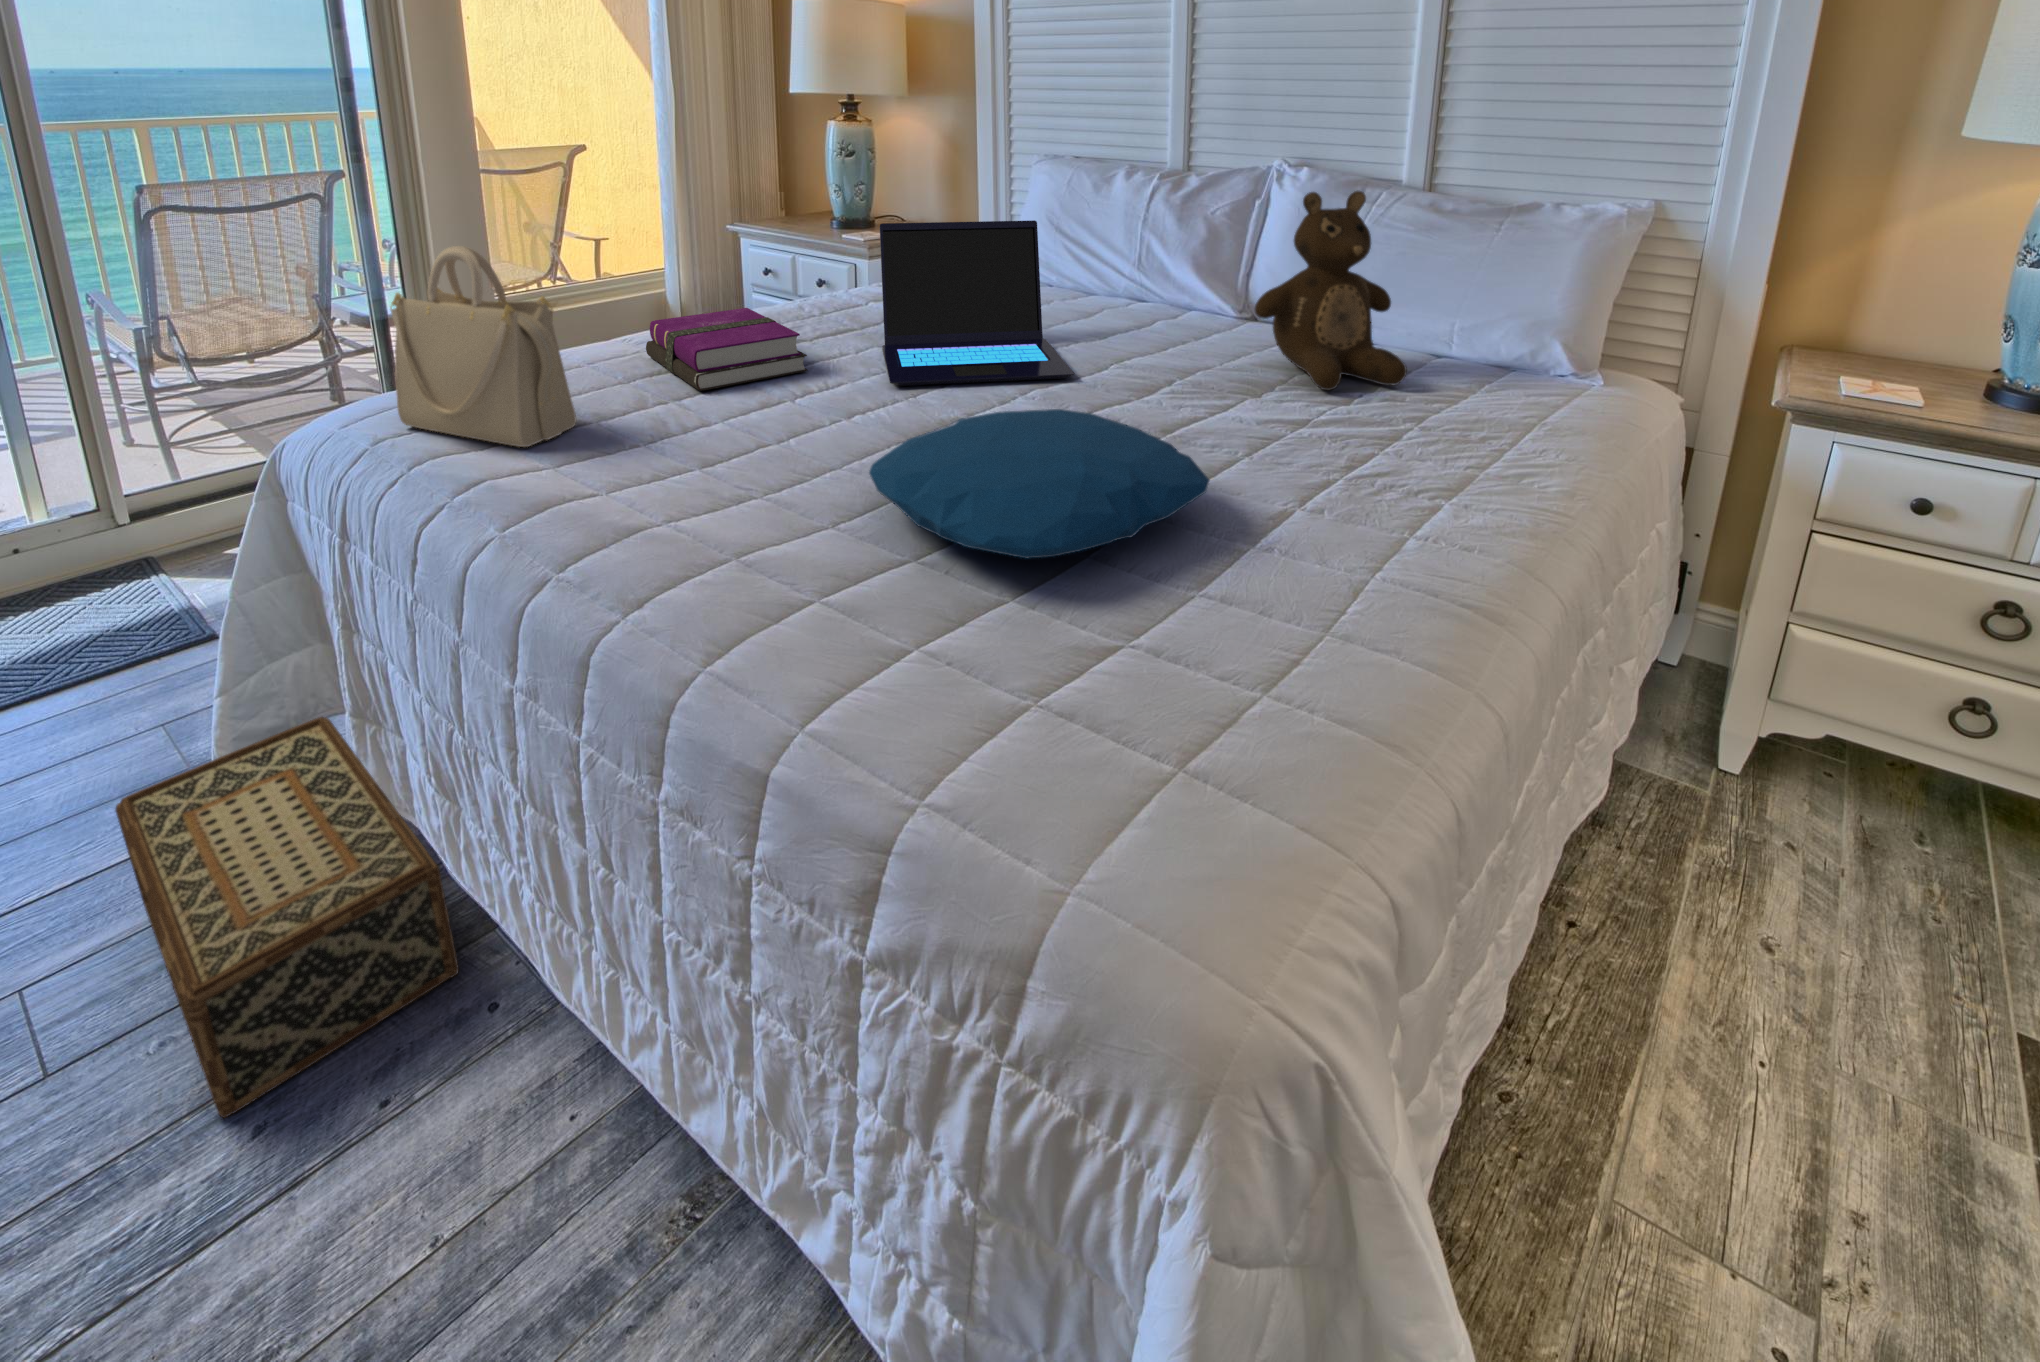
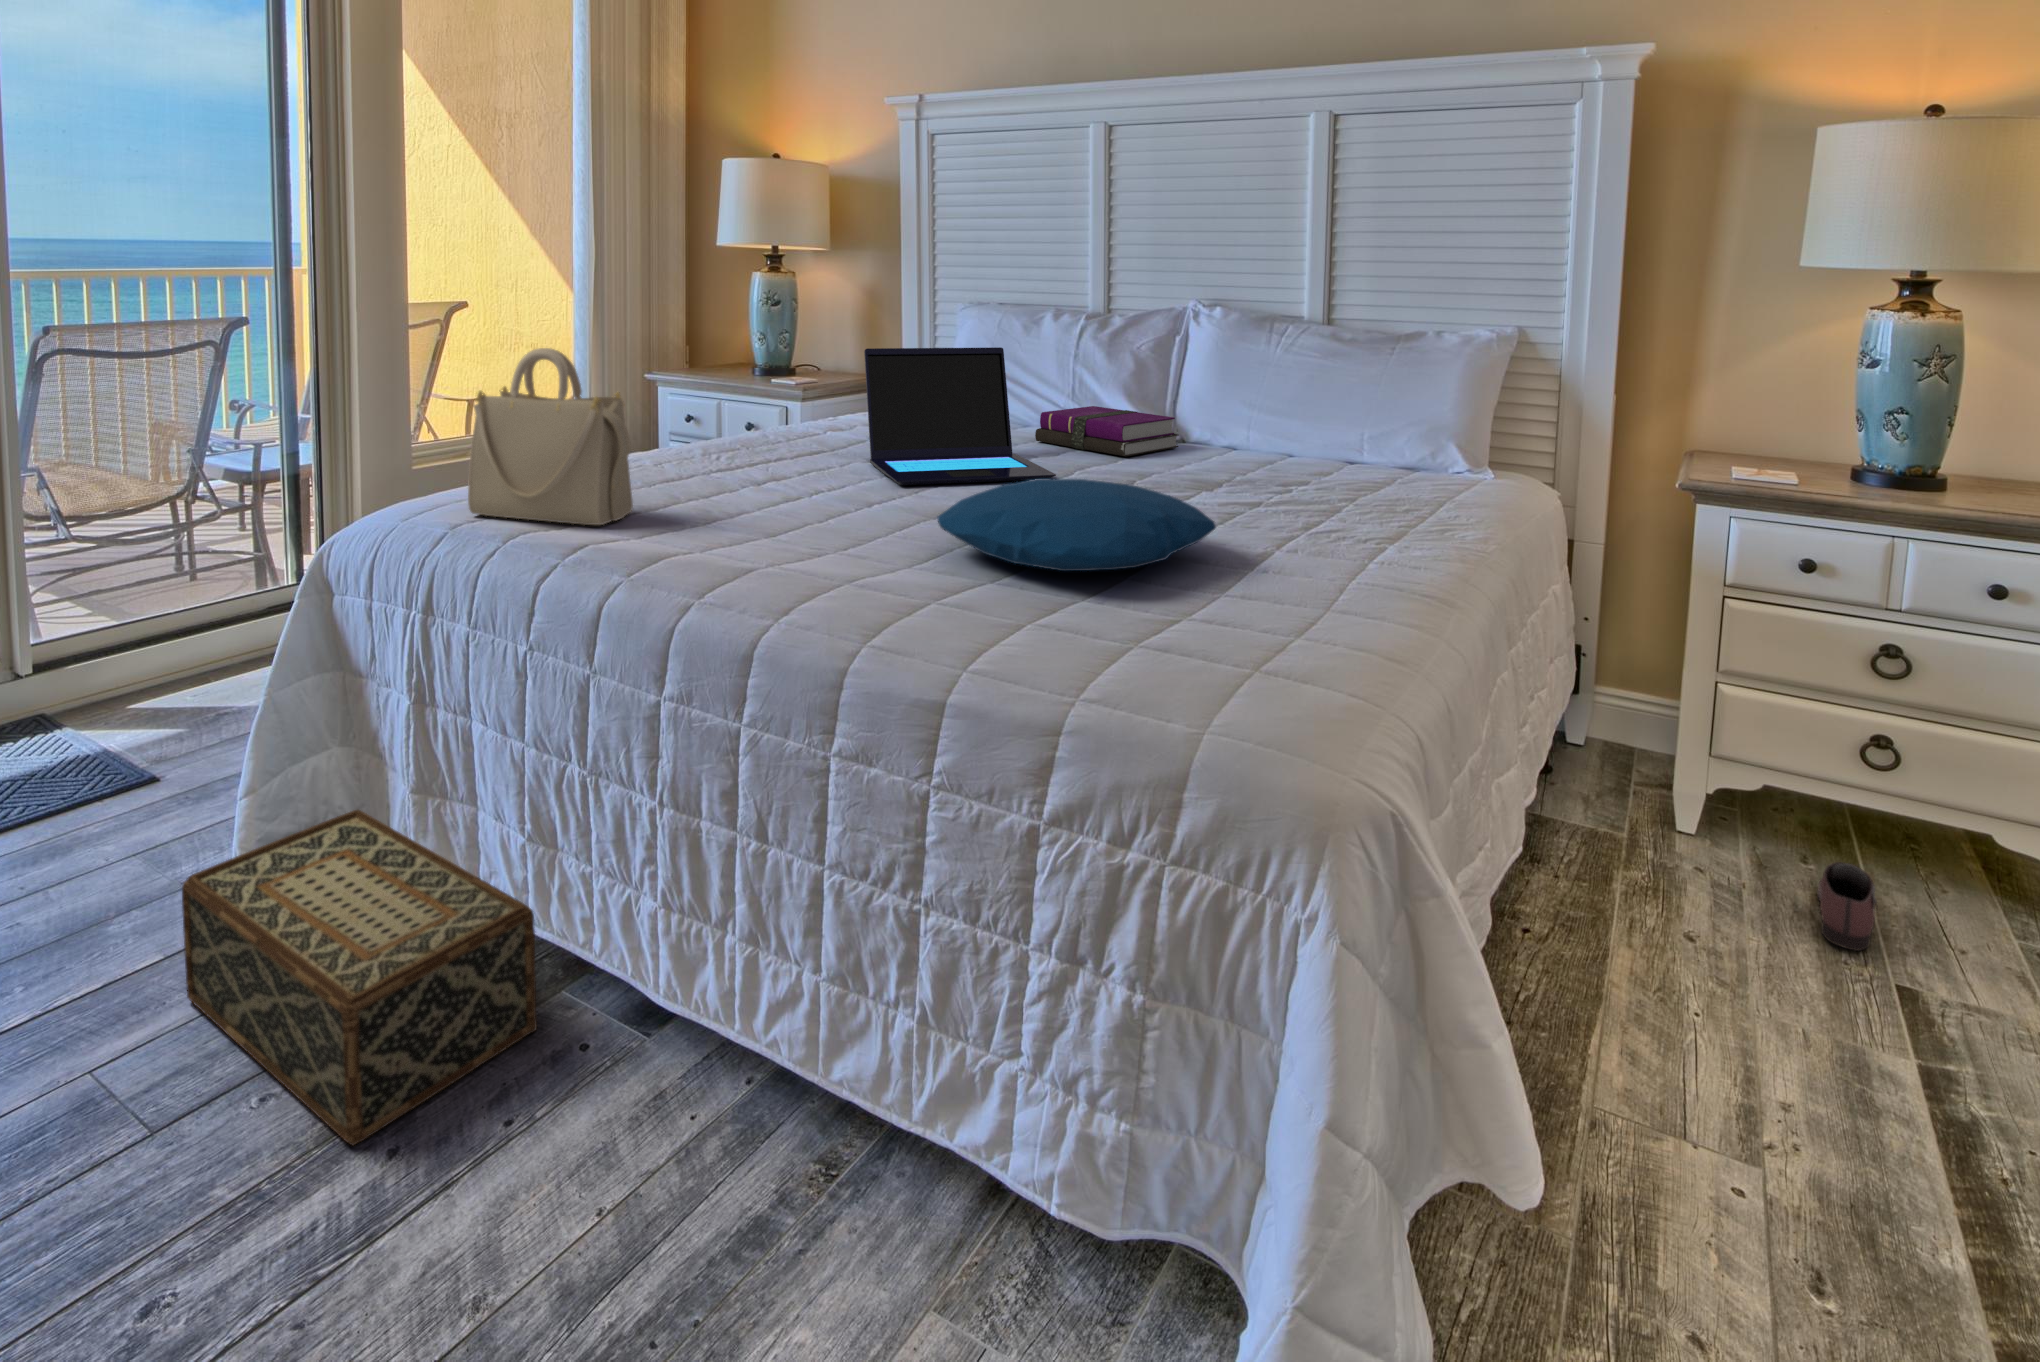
teddy bear: present [1255,191,1407,390] -> none [1207,316,1341,484]
notebook: present [646,308,808,391] -> present [1035,406,1178,456]
shoe: none [1928,859,2011,982] -> present [1817,862,1878,951]

